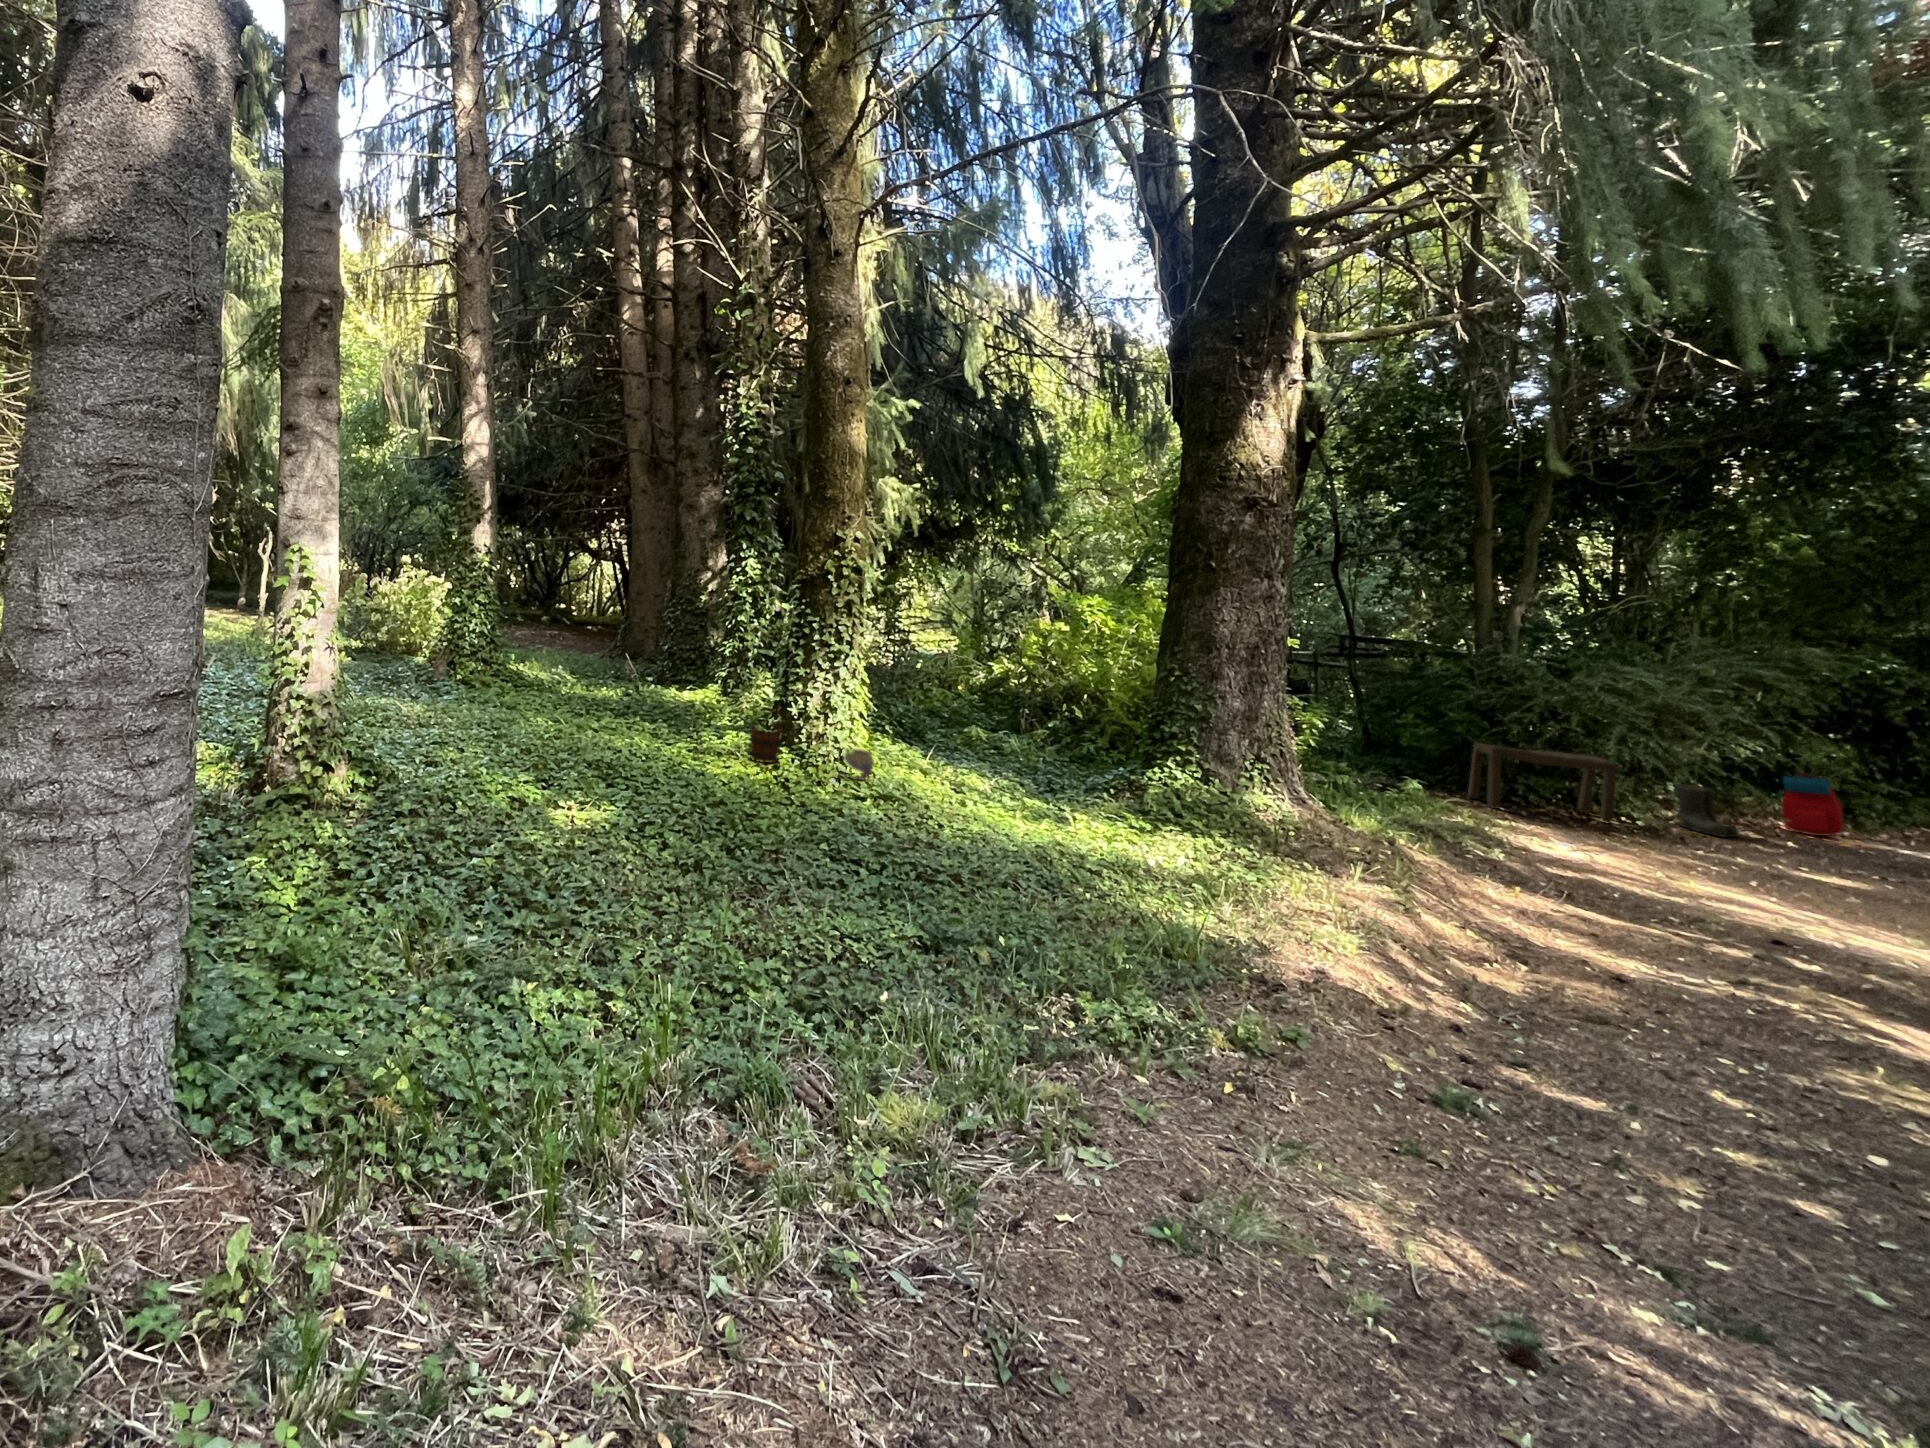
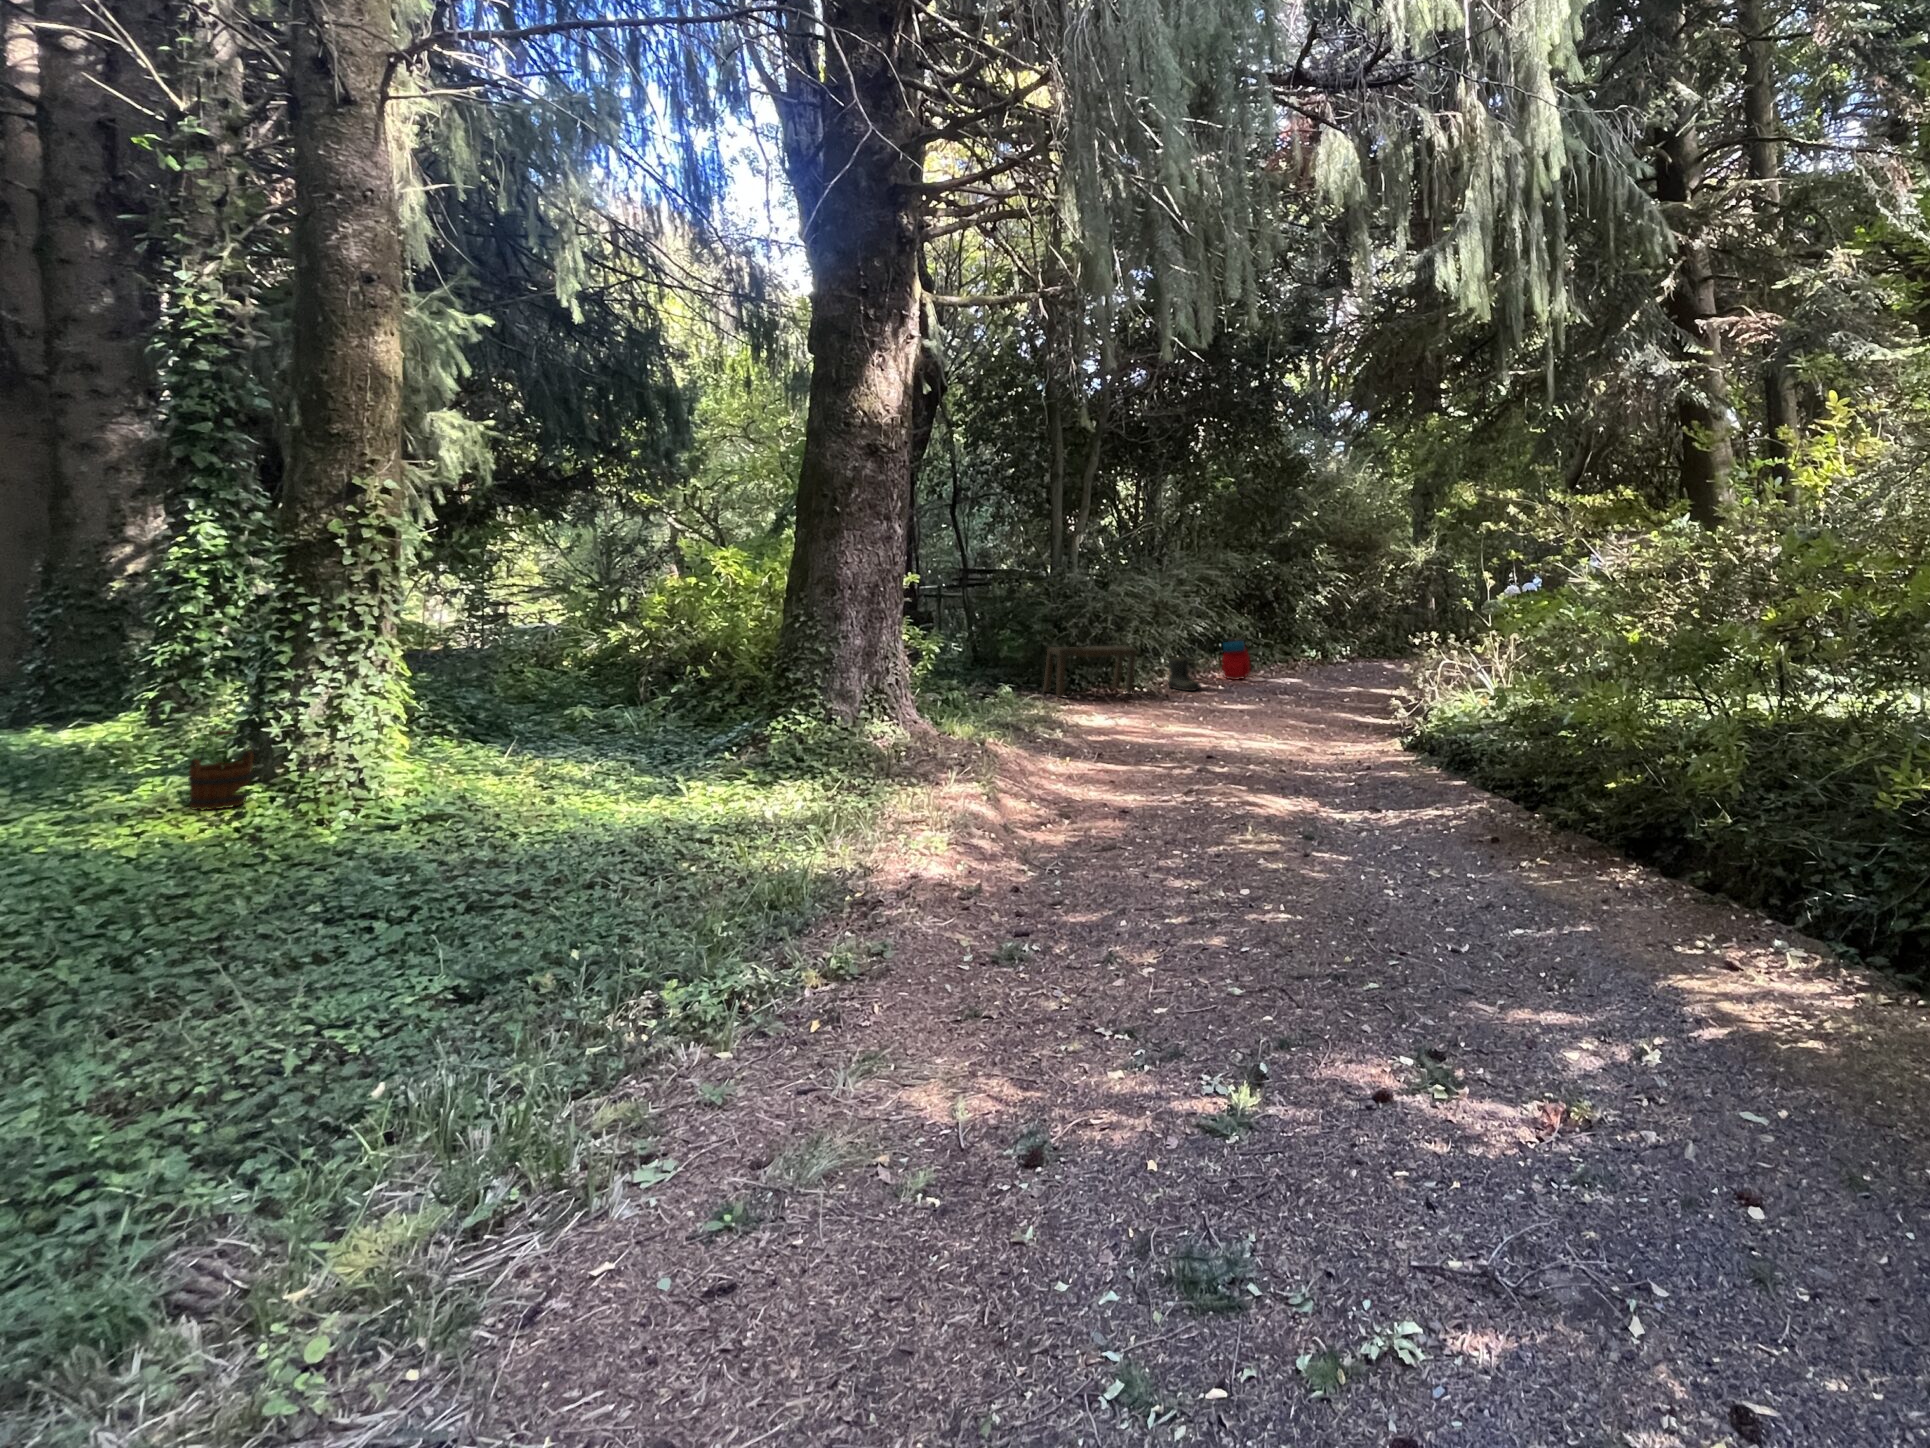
planter: present [844,749,874,780] -> none [363,761,416,803]

